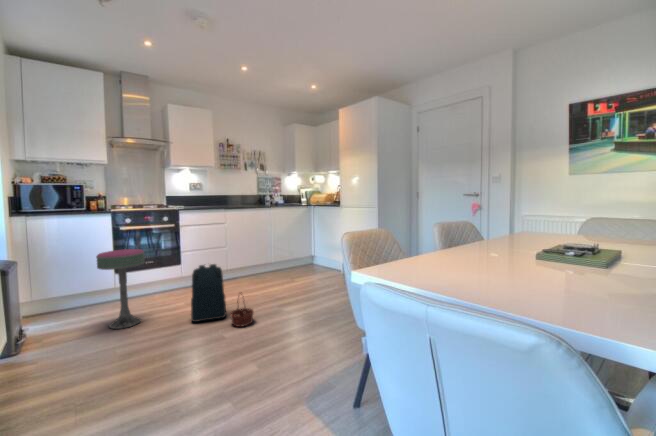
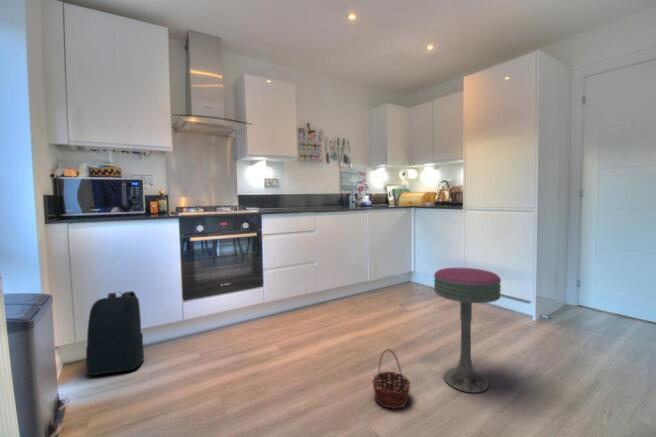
bar stool: present [96,249,145,329] -> present [434,268,501,393]
backpack: present [191,264,226,322] -> present [86,291,144,375]

